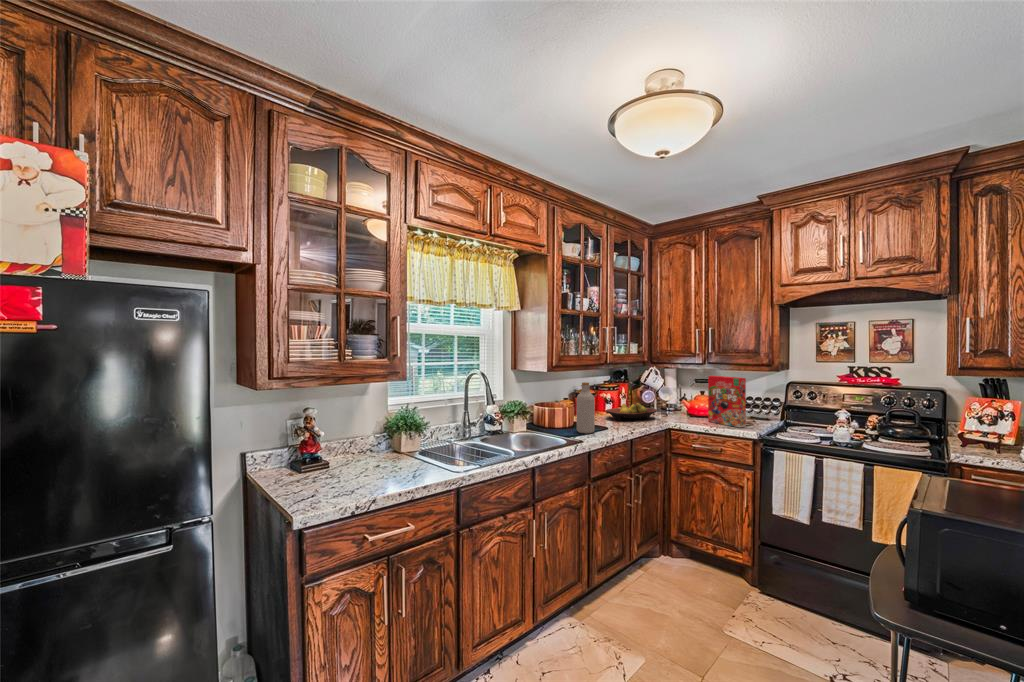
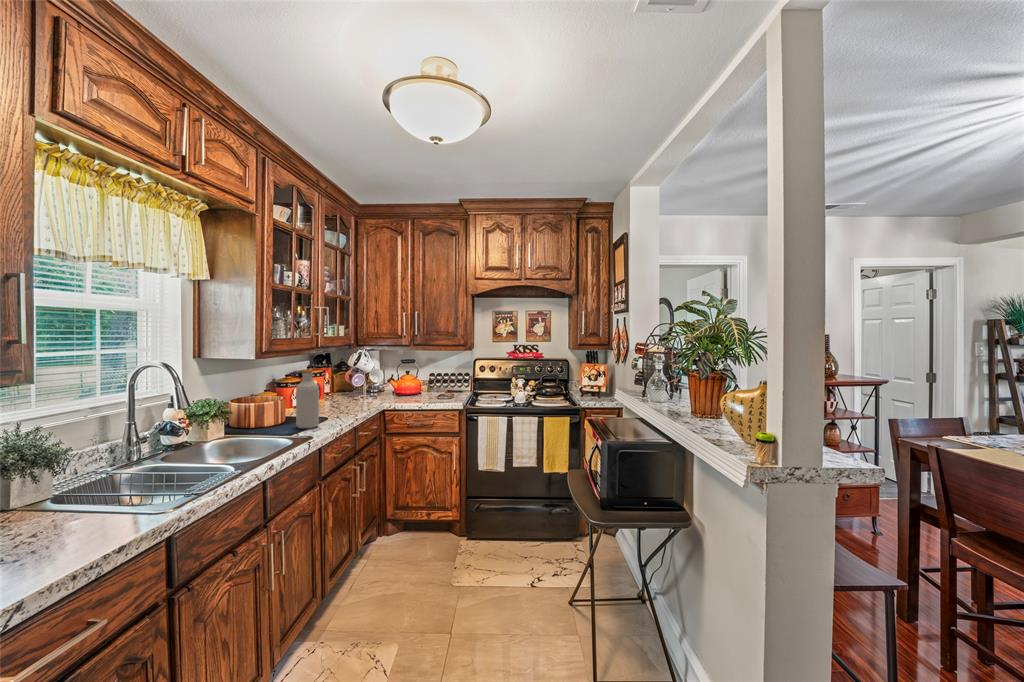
cereal box: present [708,376,746,427] -> none [419,357,451,402]
fruit bowl: present [606,403,657,420] -> none [318,389,372,409]

